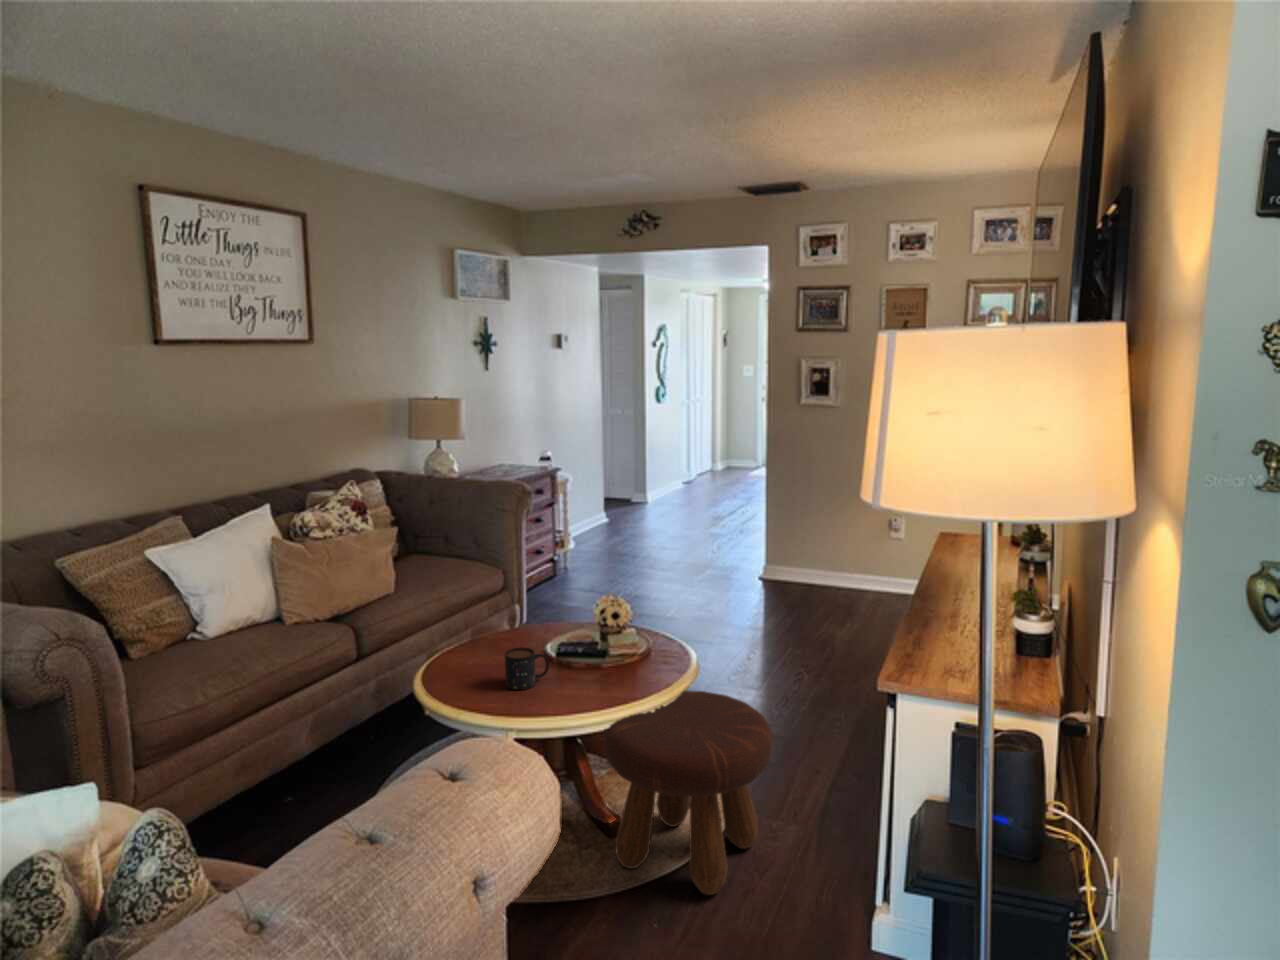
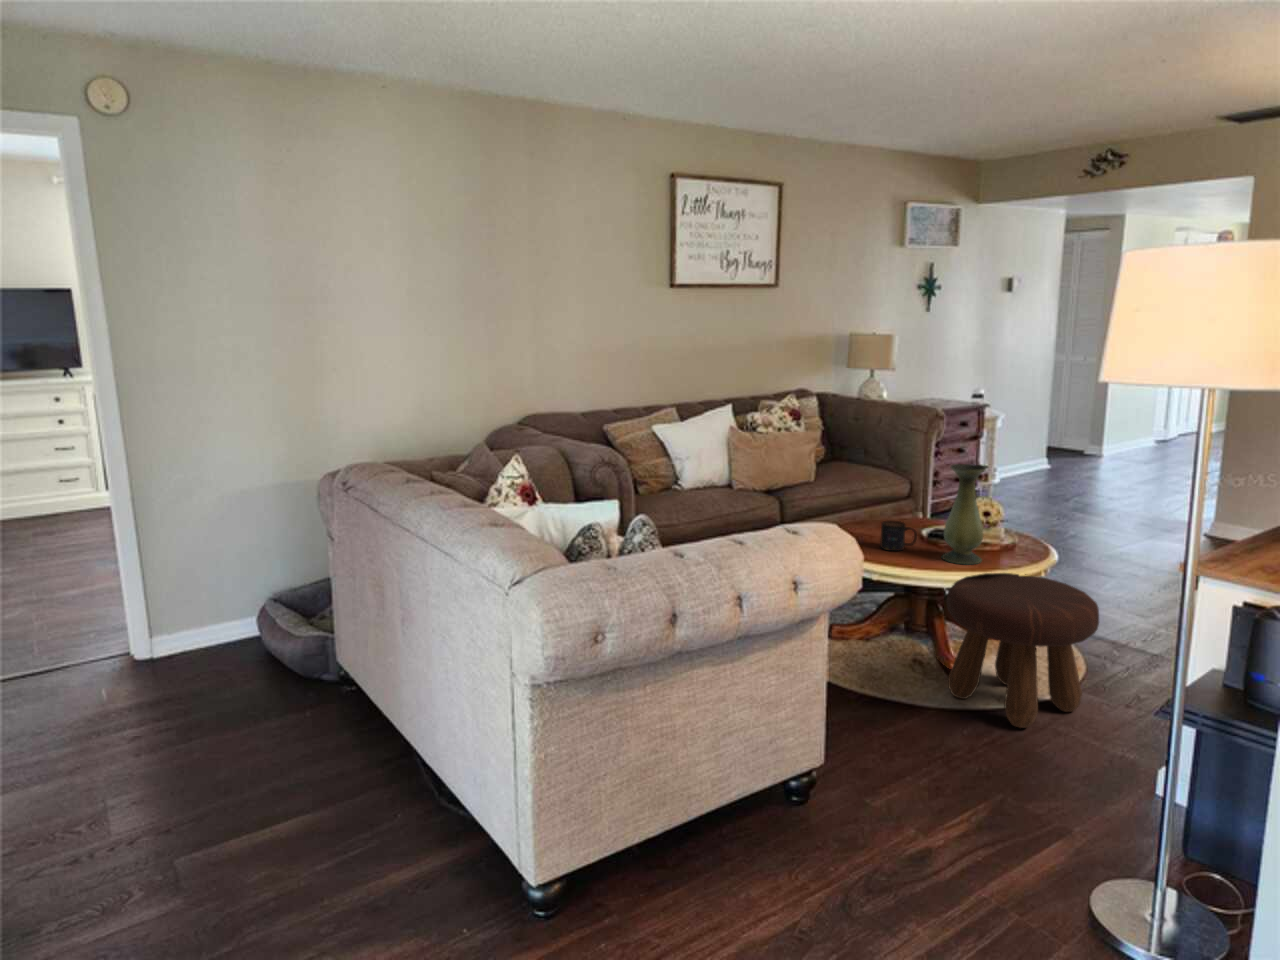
vase: none [583,567,630,694] -> present [942,464,986,564]

